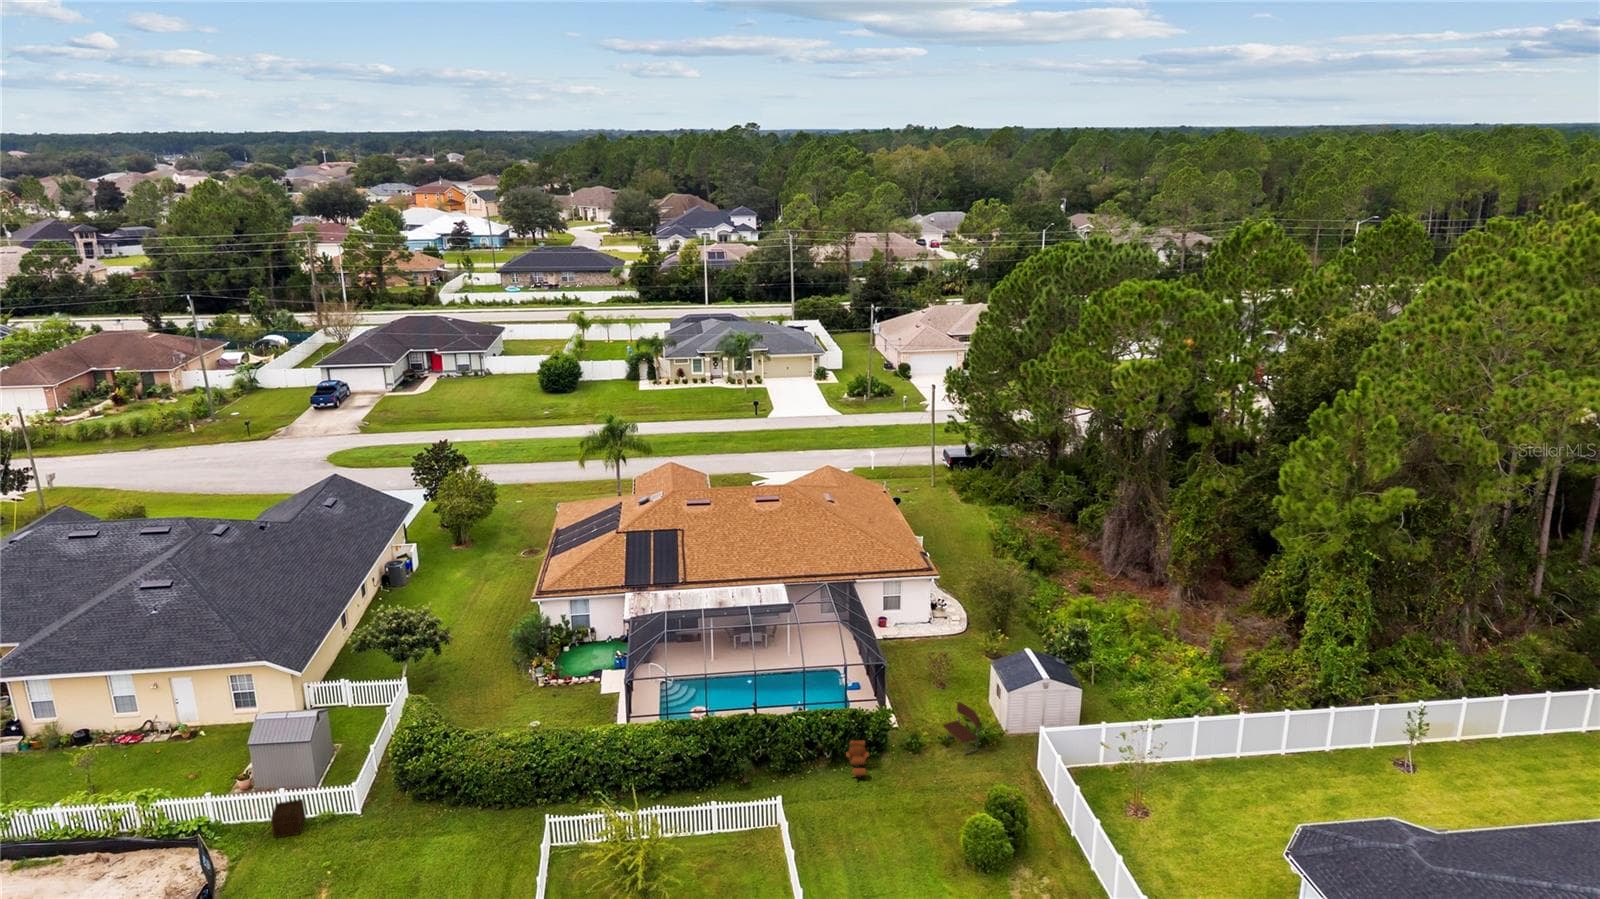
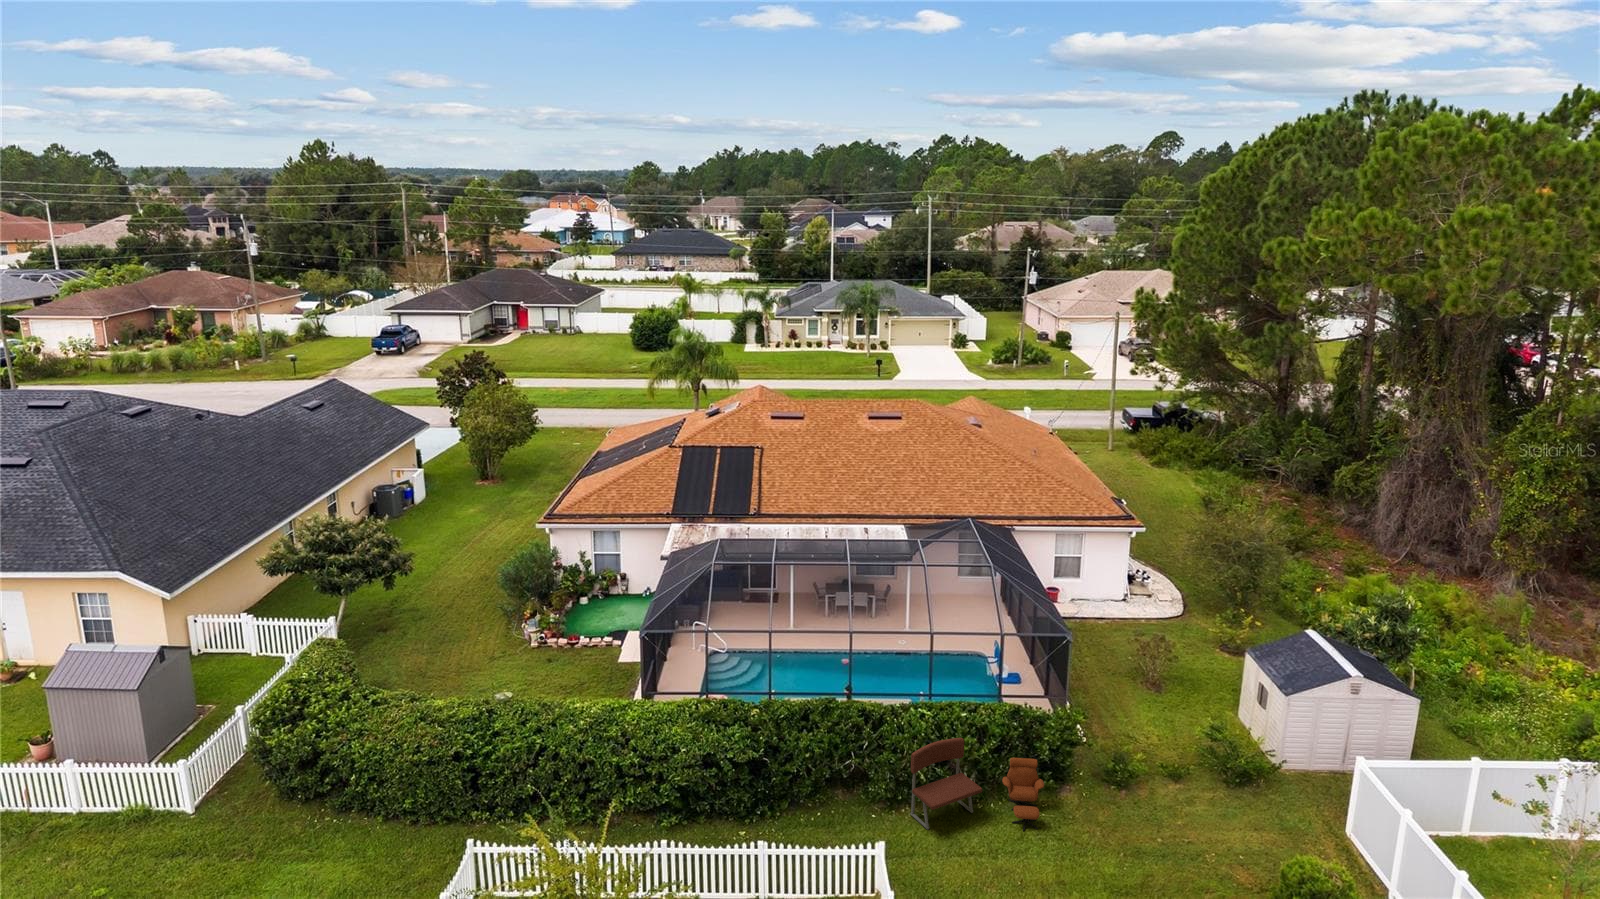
bench: present [943,702,980,754] -> present [910,738,982,830]
potted plant: present [738,759,753,783] -> none [811,766,841,816]
wooden crate: present [271,799,306,838] -> none [32,778,106,839]

